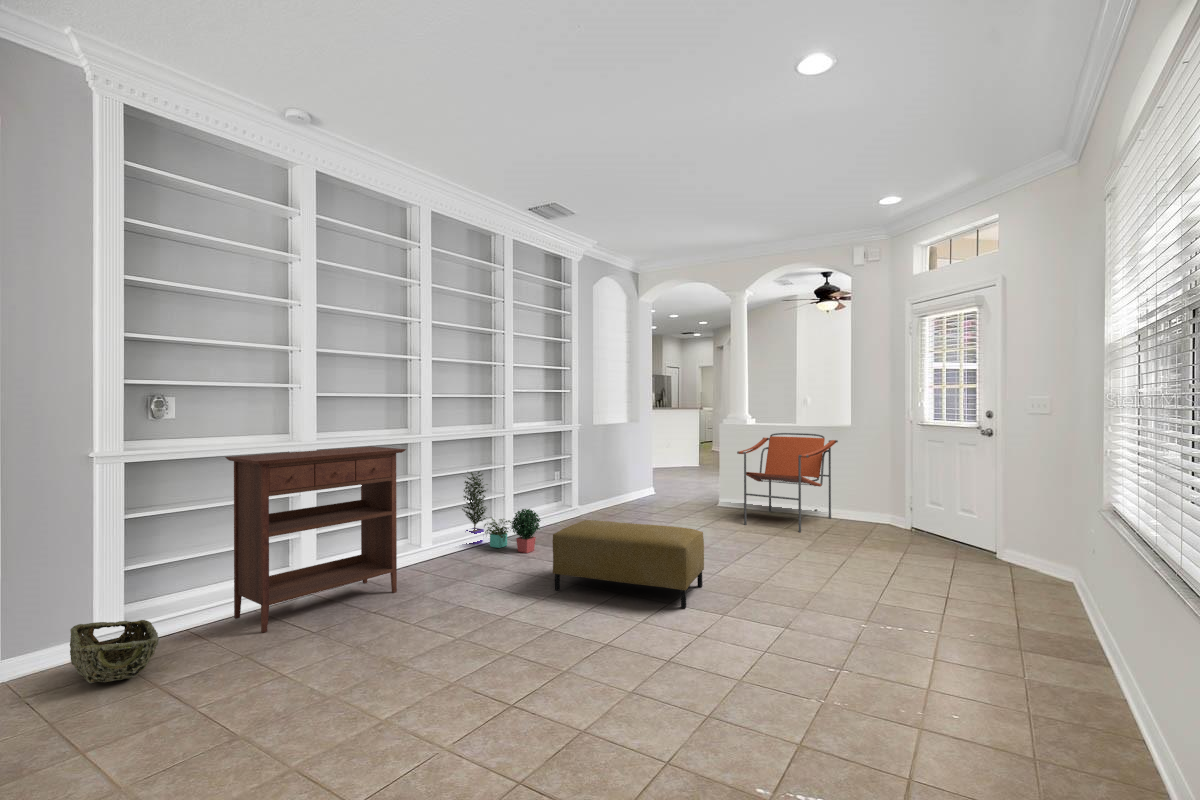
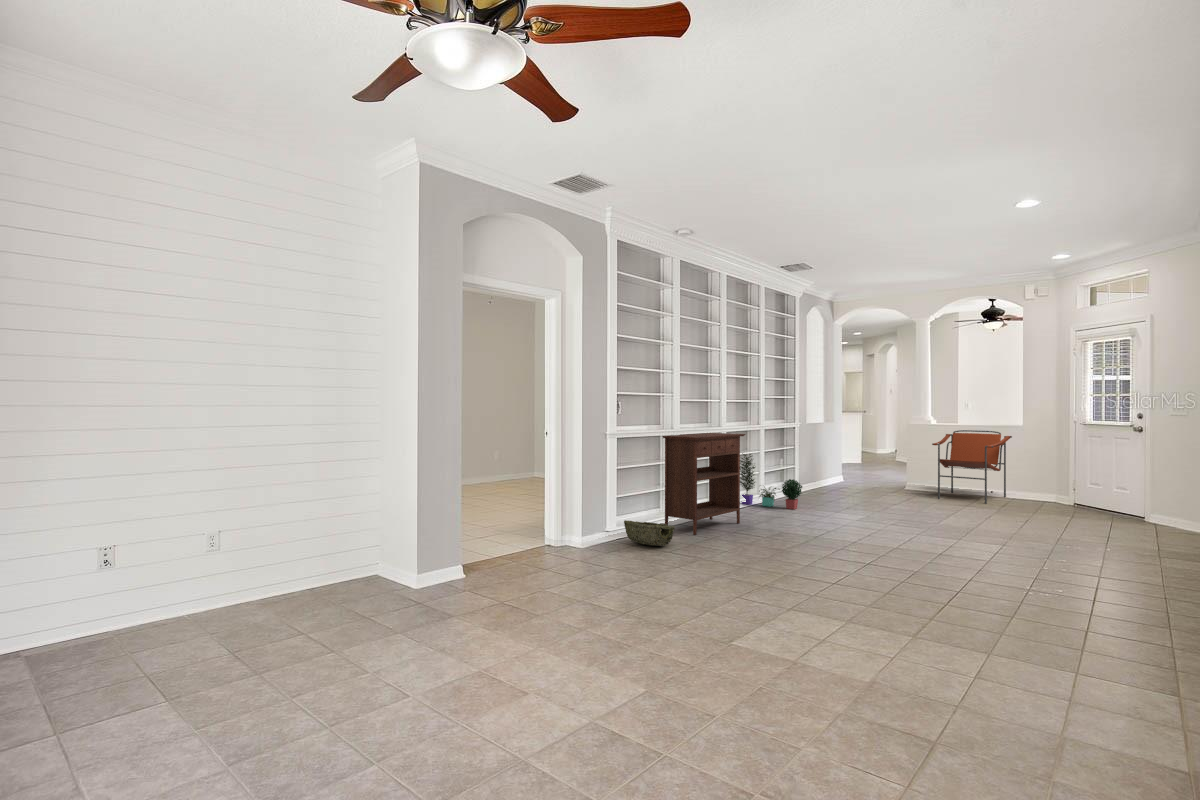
ottoman: present [553,520,704,608] -> none [839,484,940,533]

